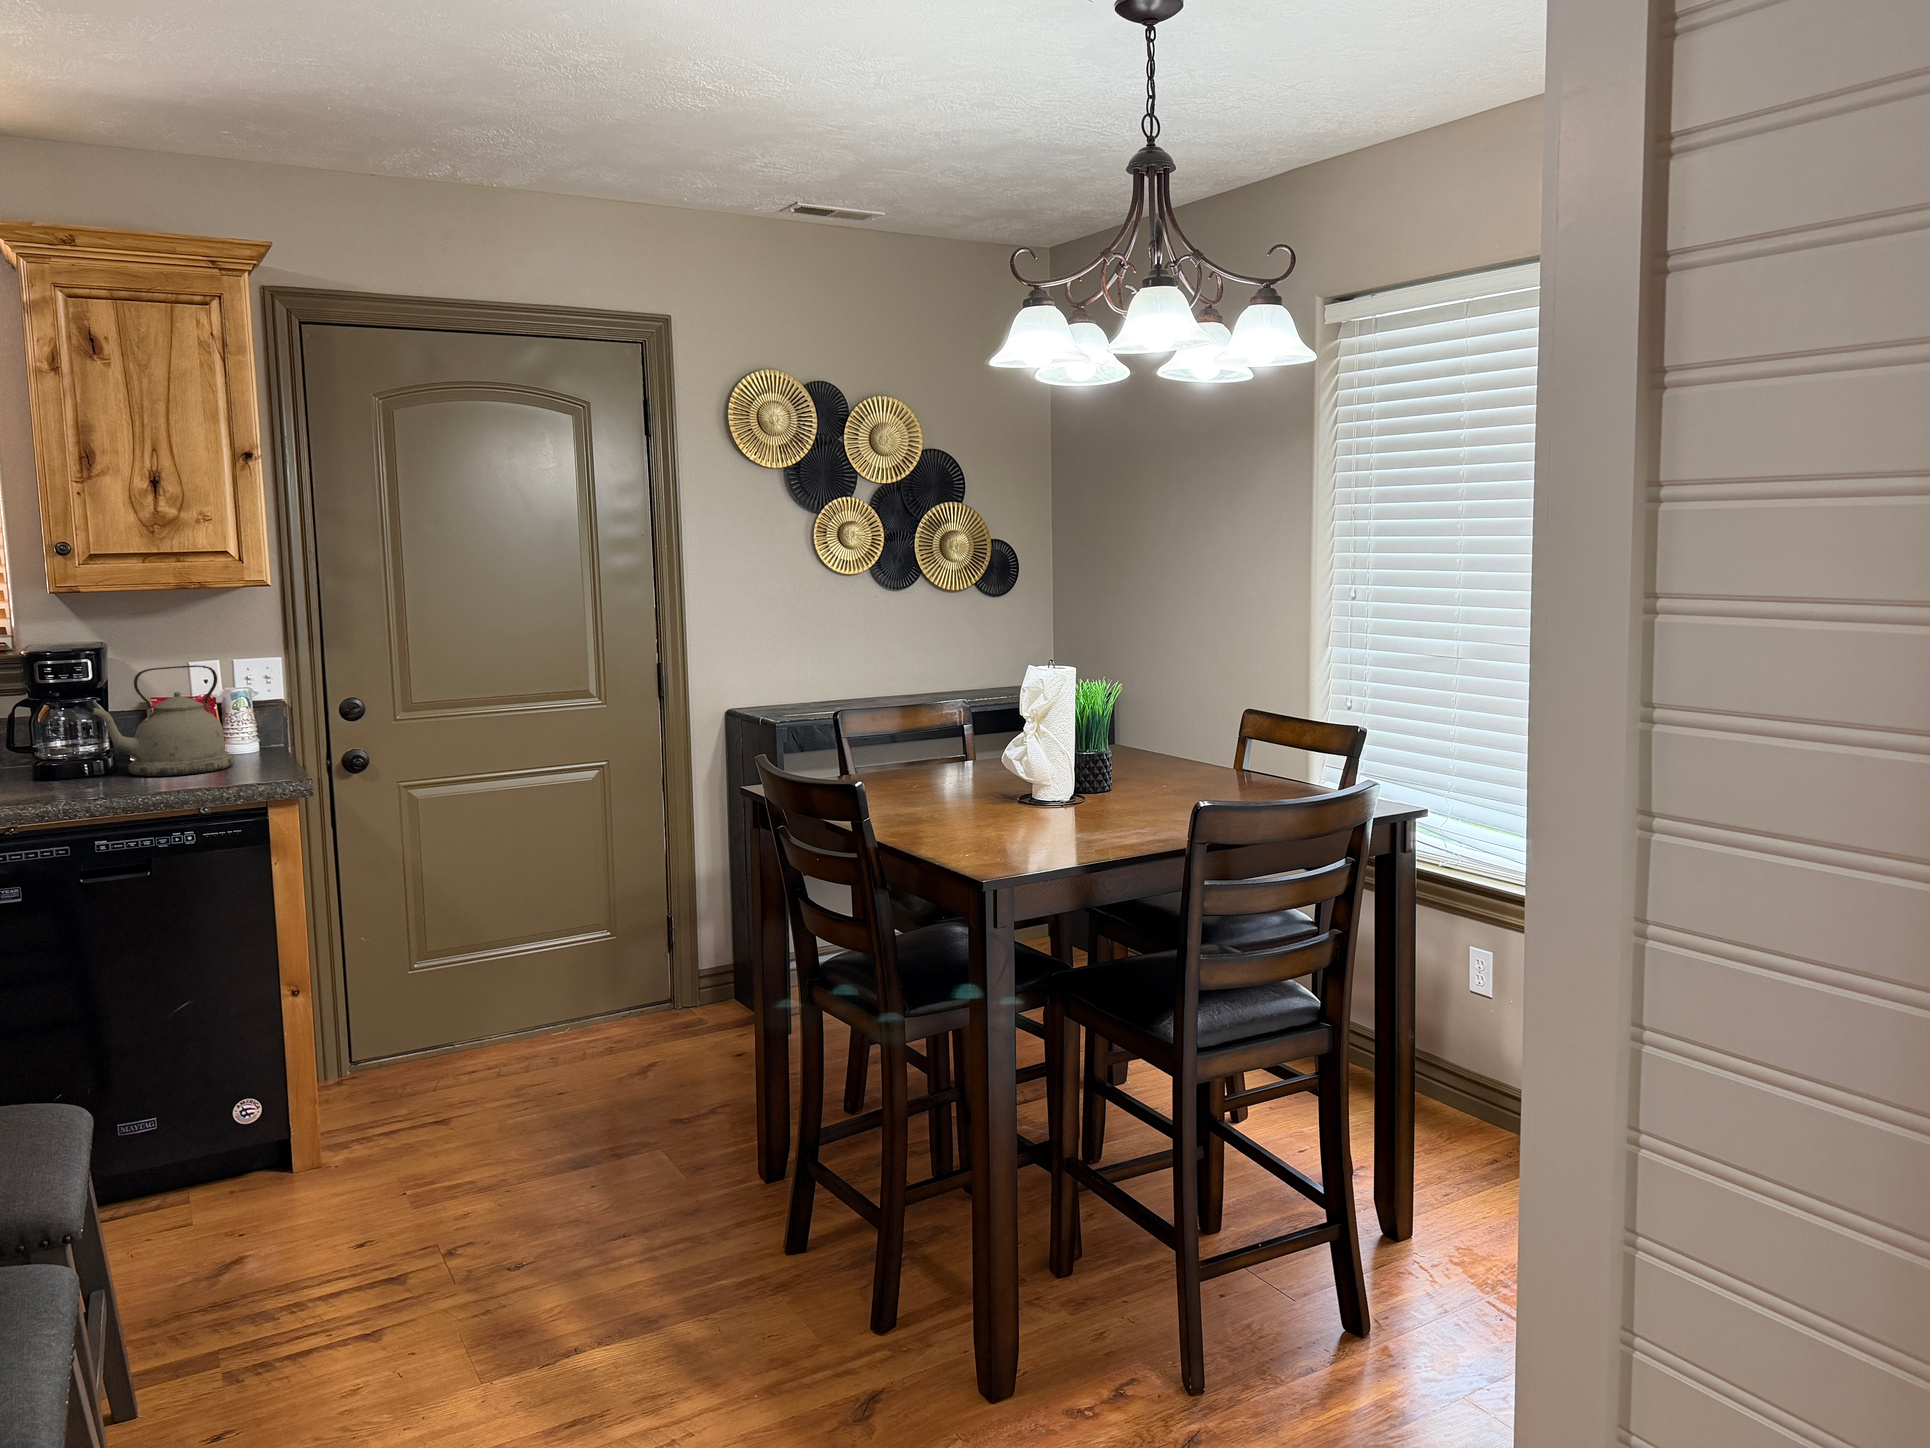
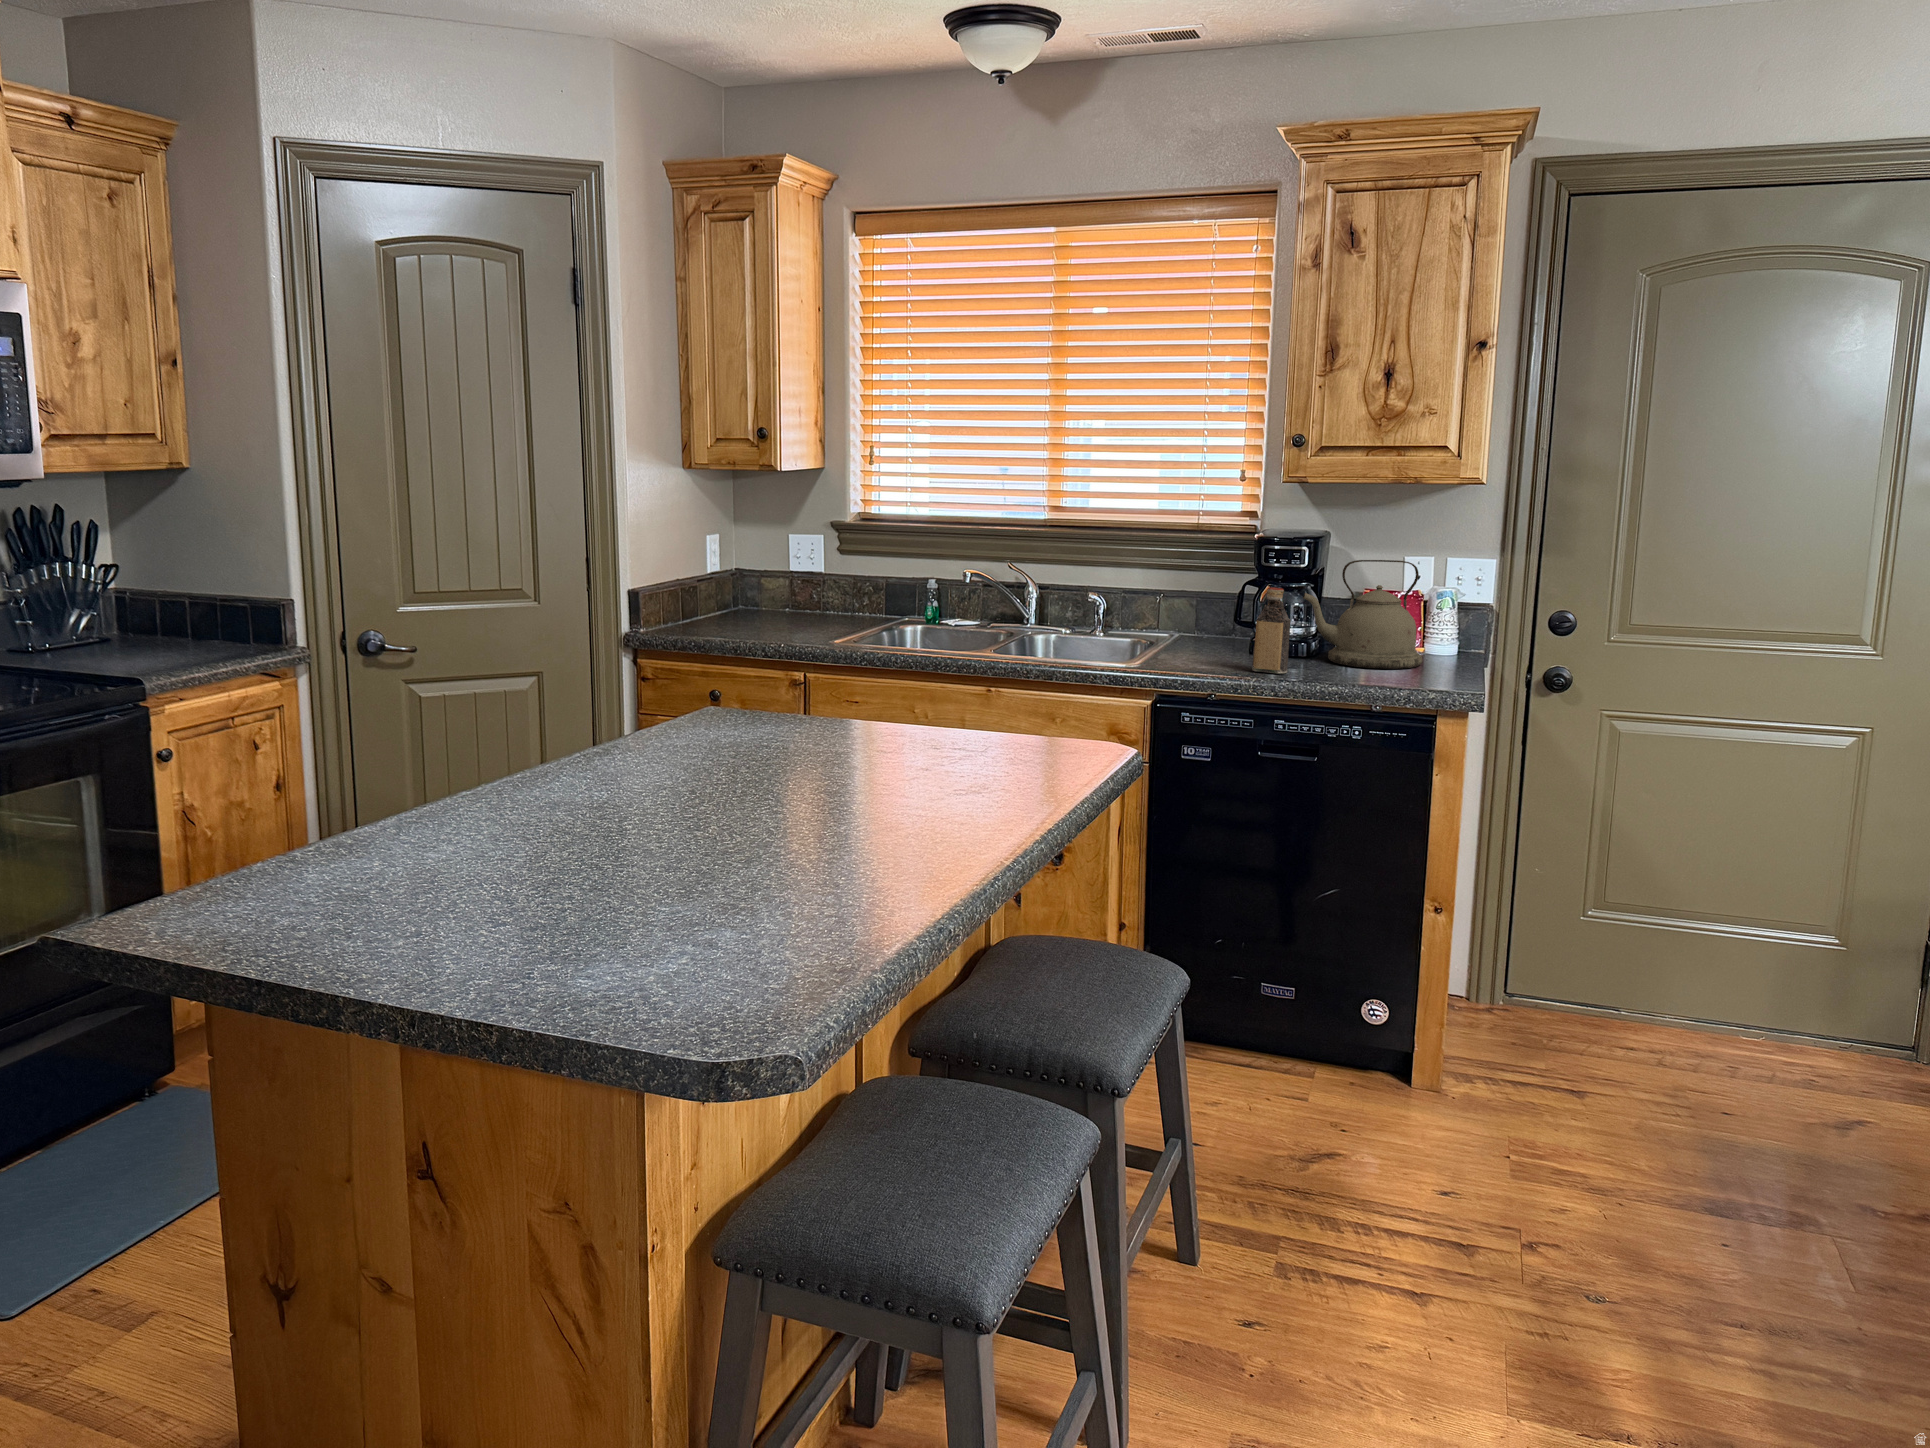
bottle: none [46,705,93,797] -> present [1252,587,1291,674]

